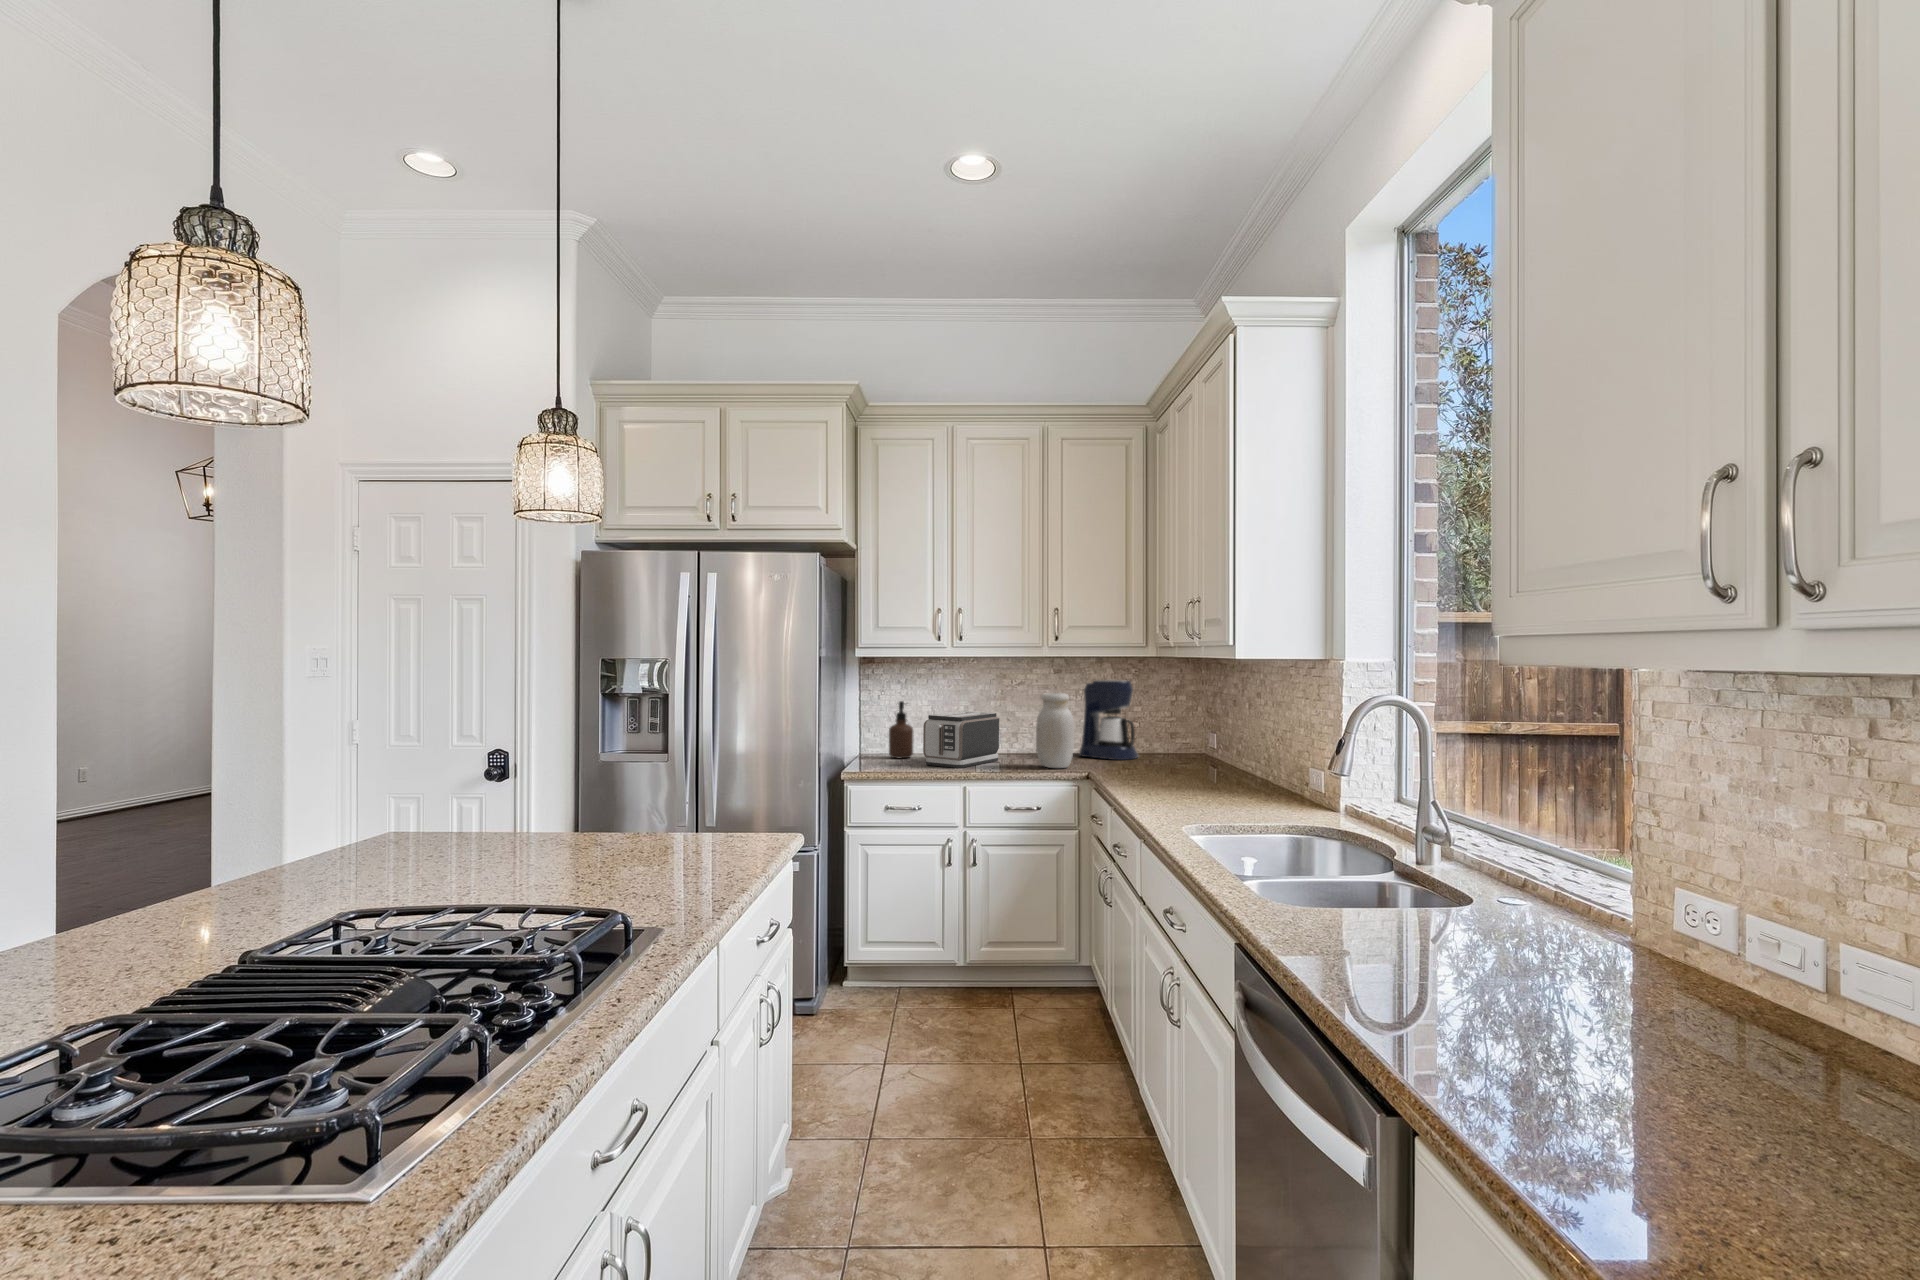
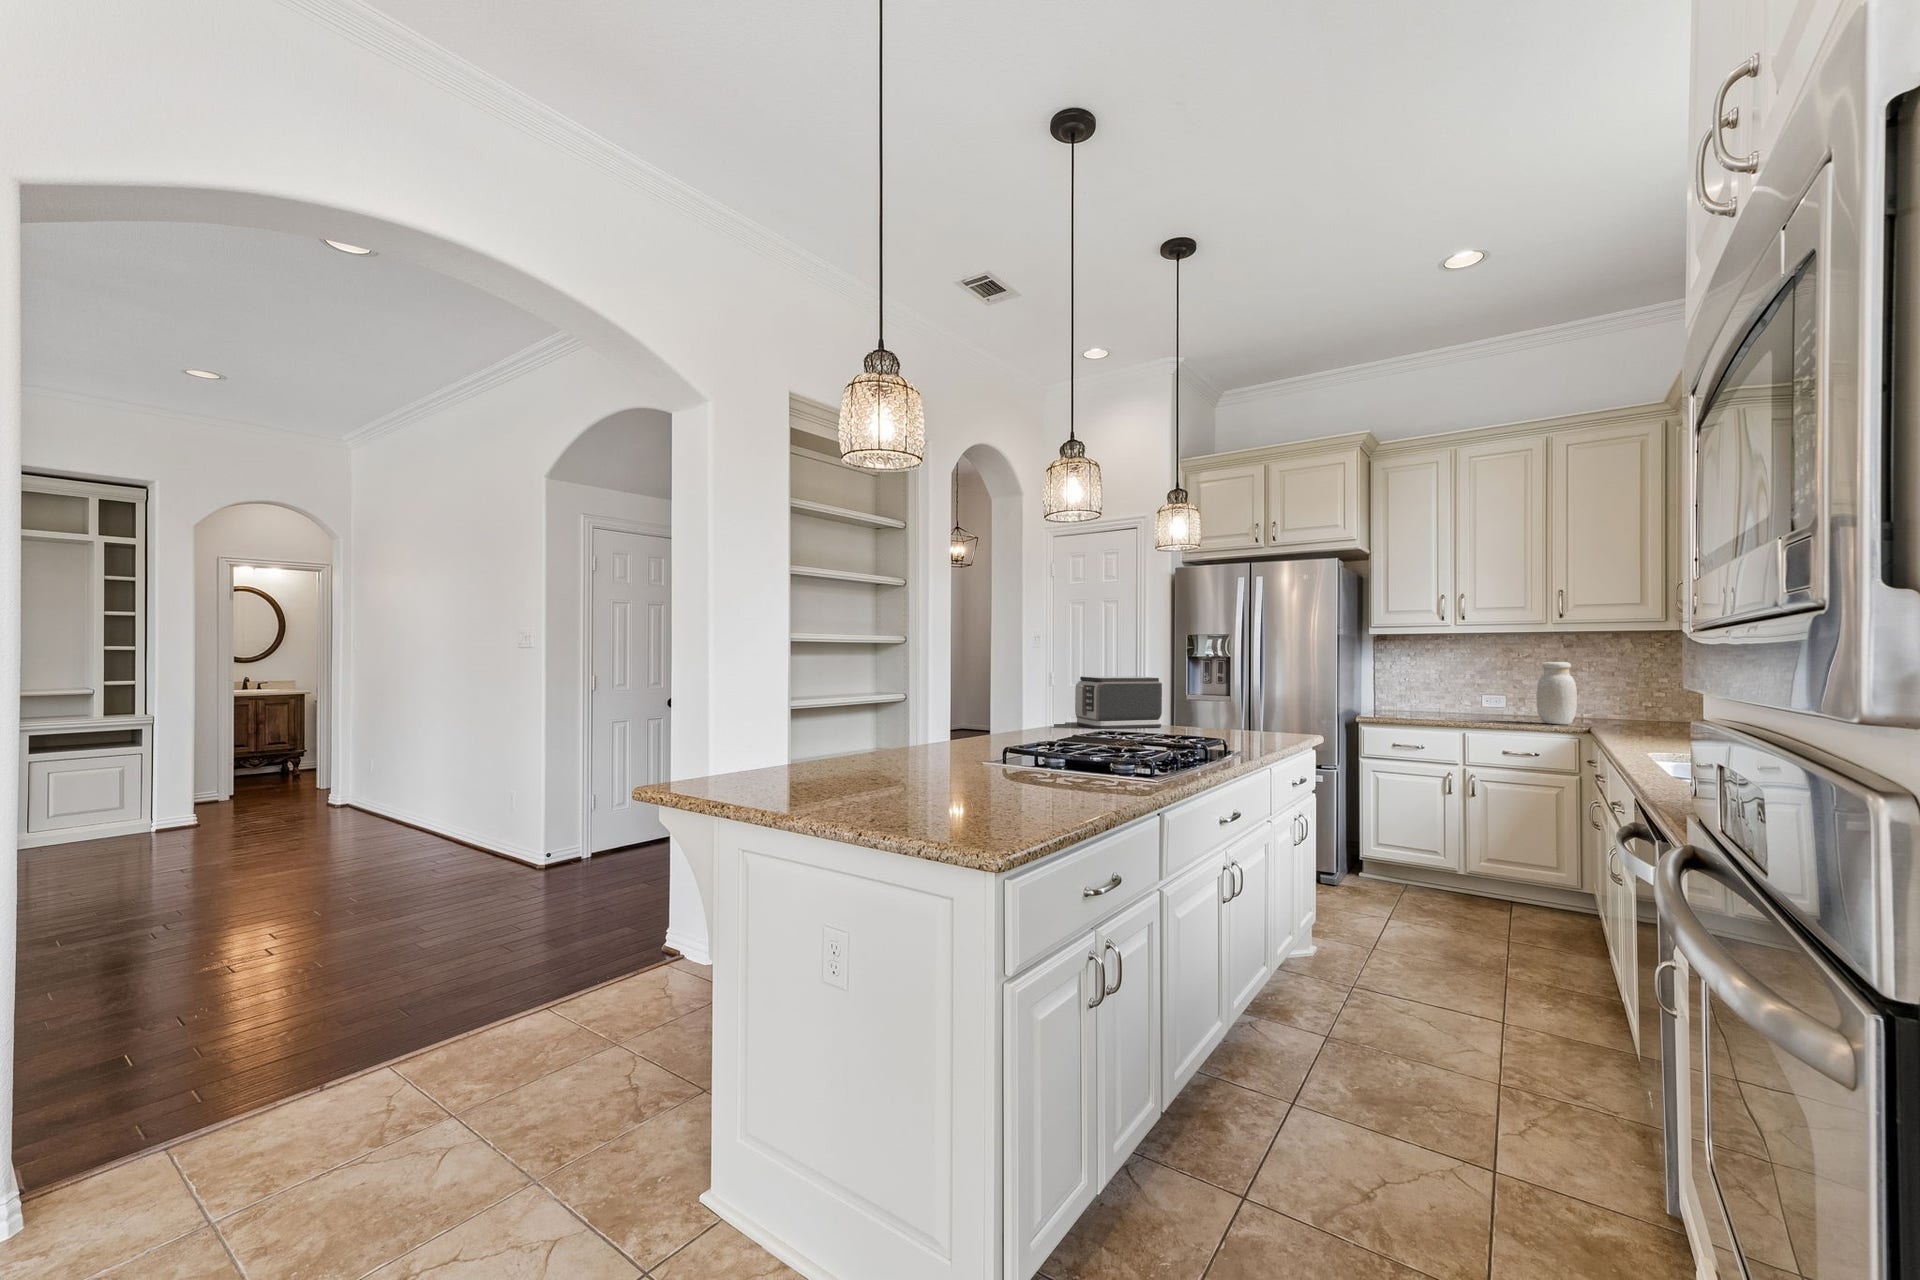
coffee maker: present [1079,680,1138,760] -> none [1591,654,1660,724]
soap dispenser: present [889,701,913,758] -> none [1401,670,1423,714]
toaster: present [923,711,999,768] -> present [1075,676,1162,729]

